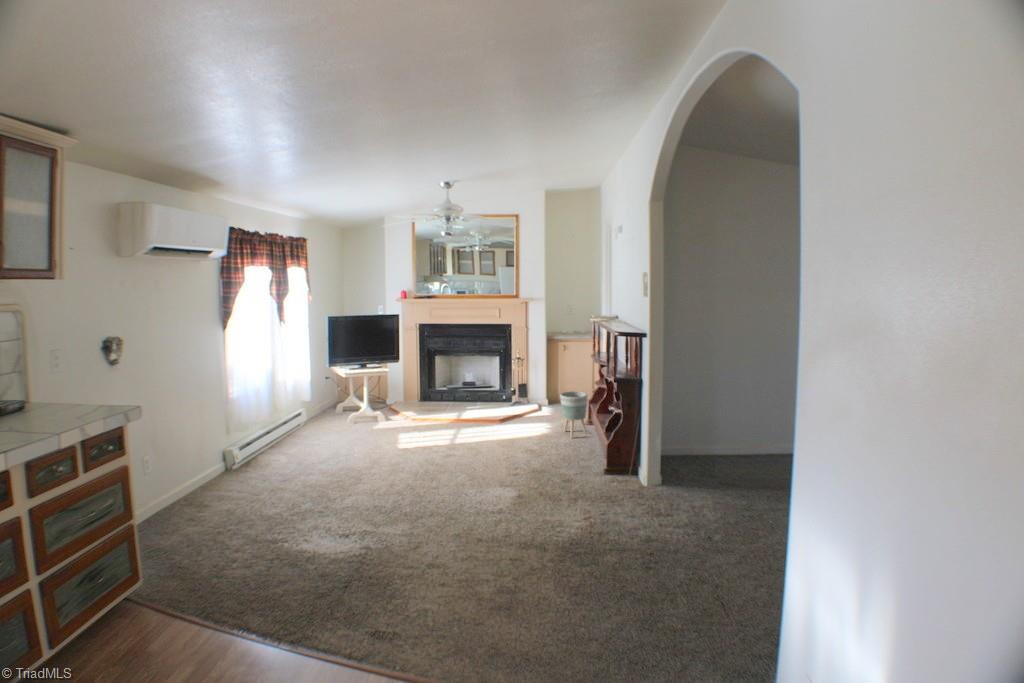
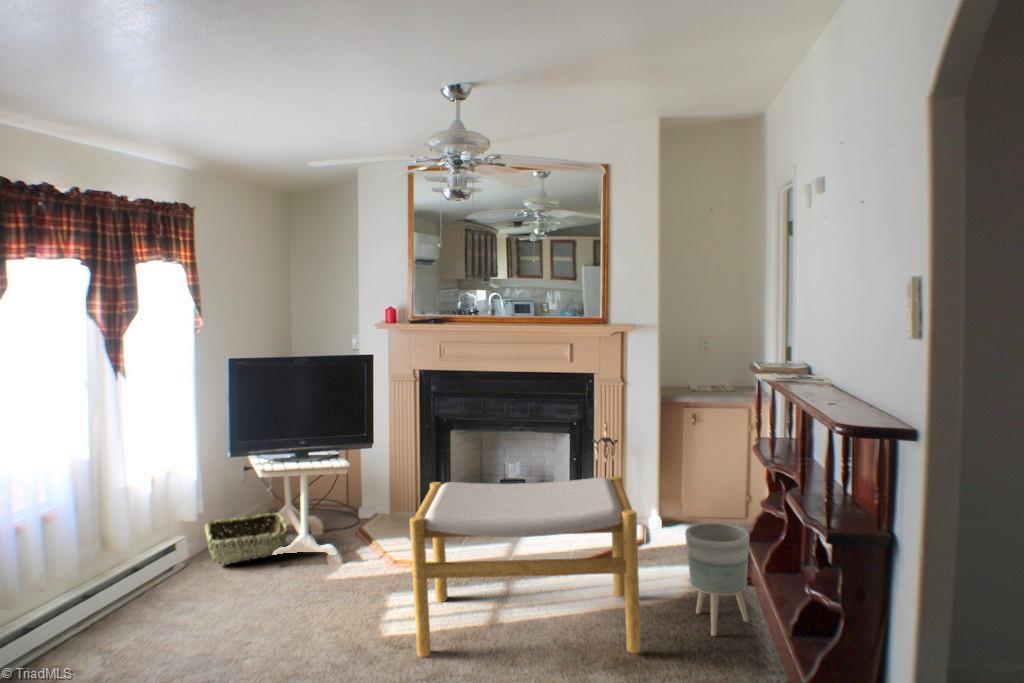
footstool: none [442,372,542,450] -> present [410,476,641,657]
woven basket: none [315,398,360,423] -> present [205,513,289,565]

